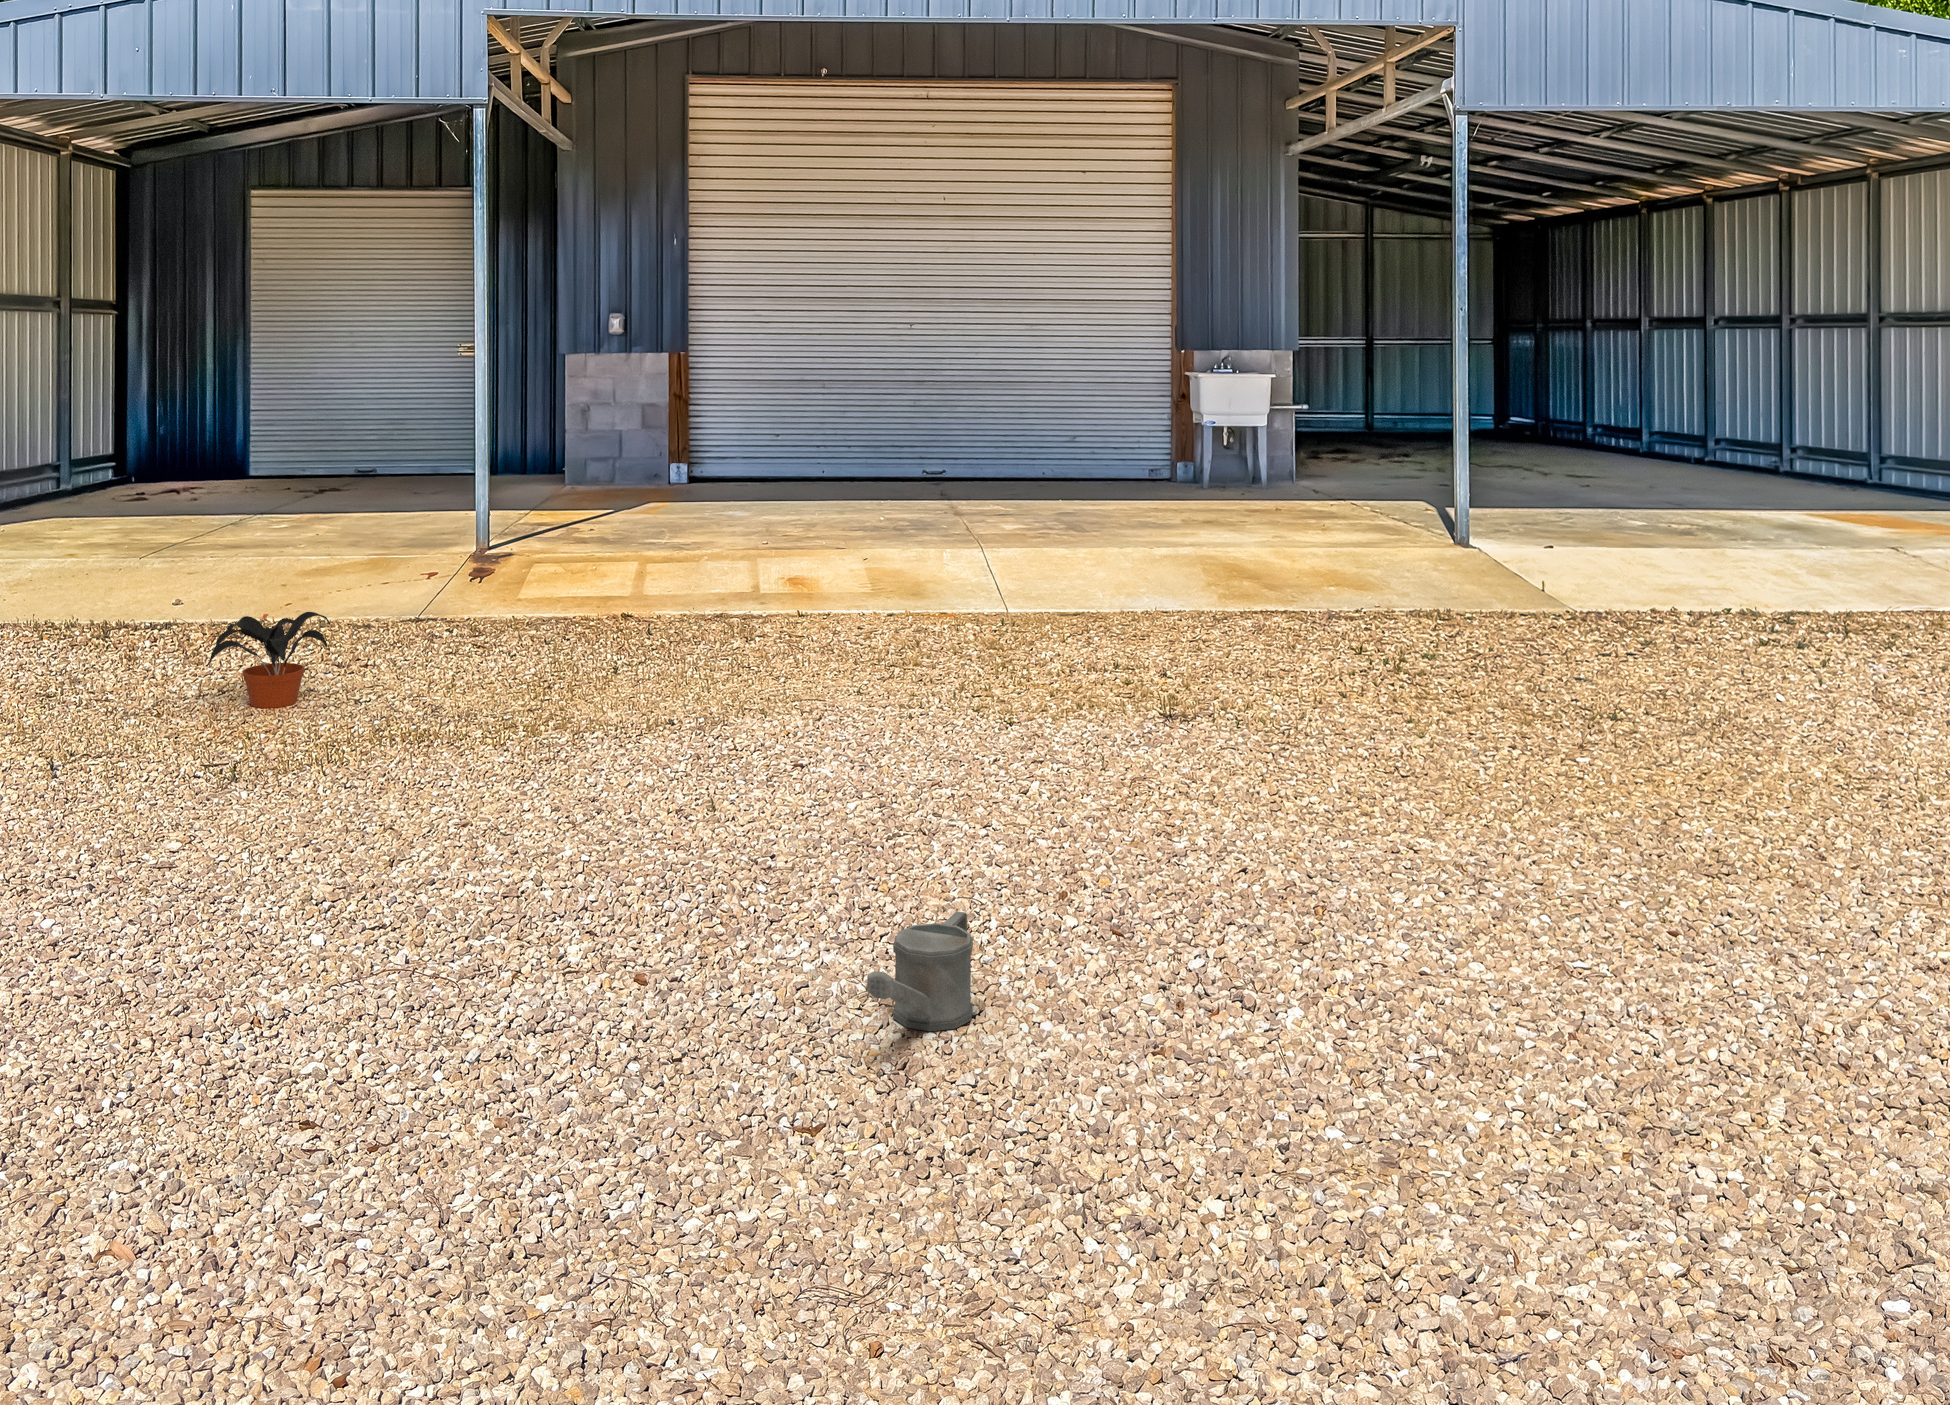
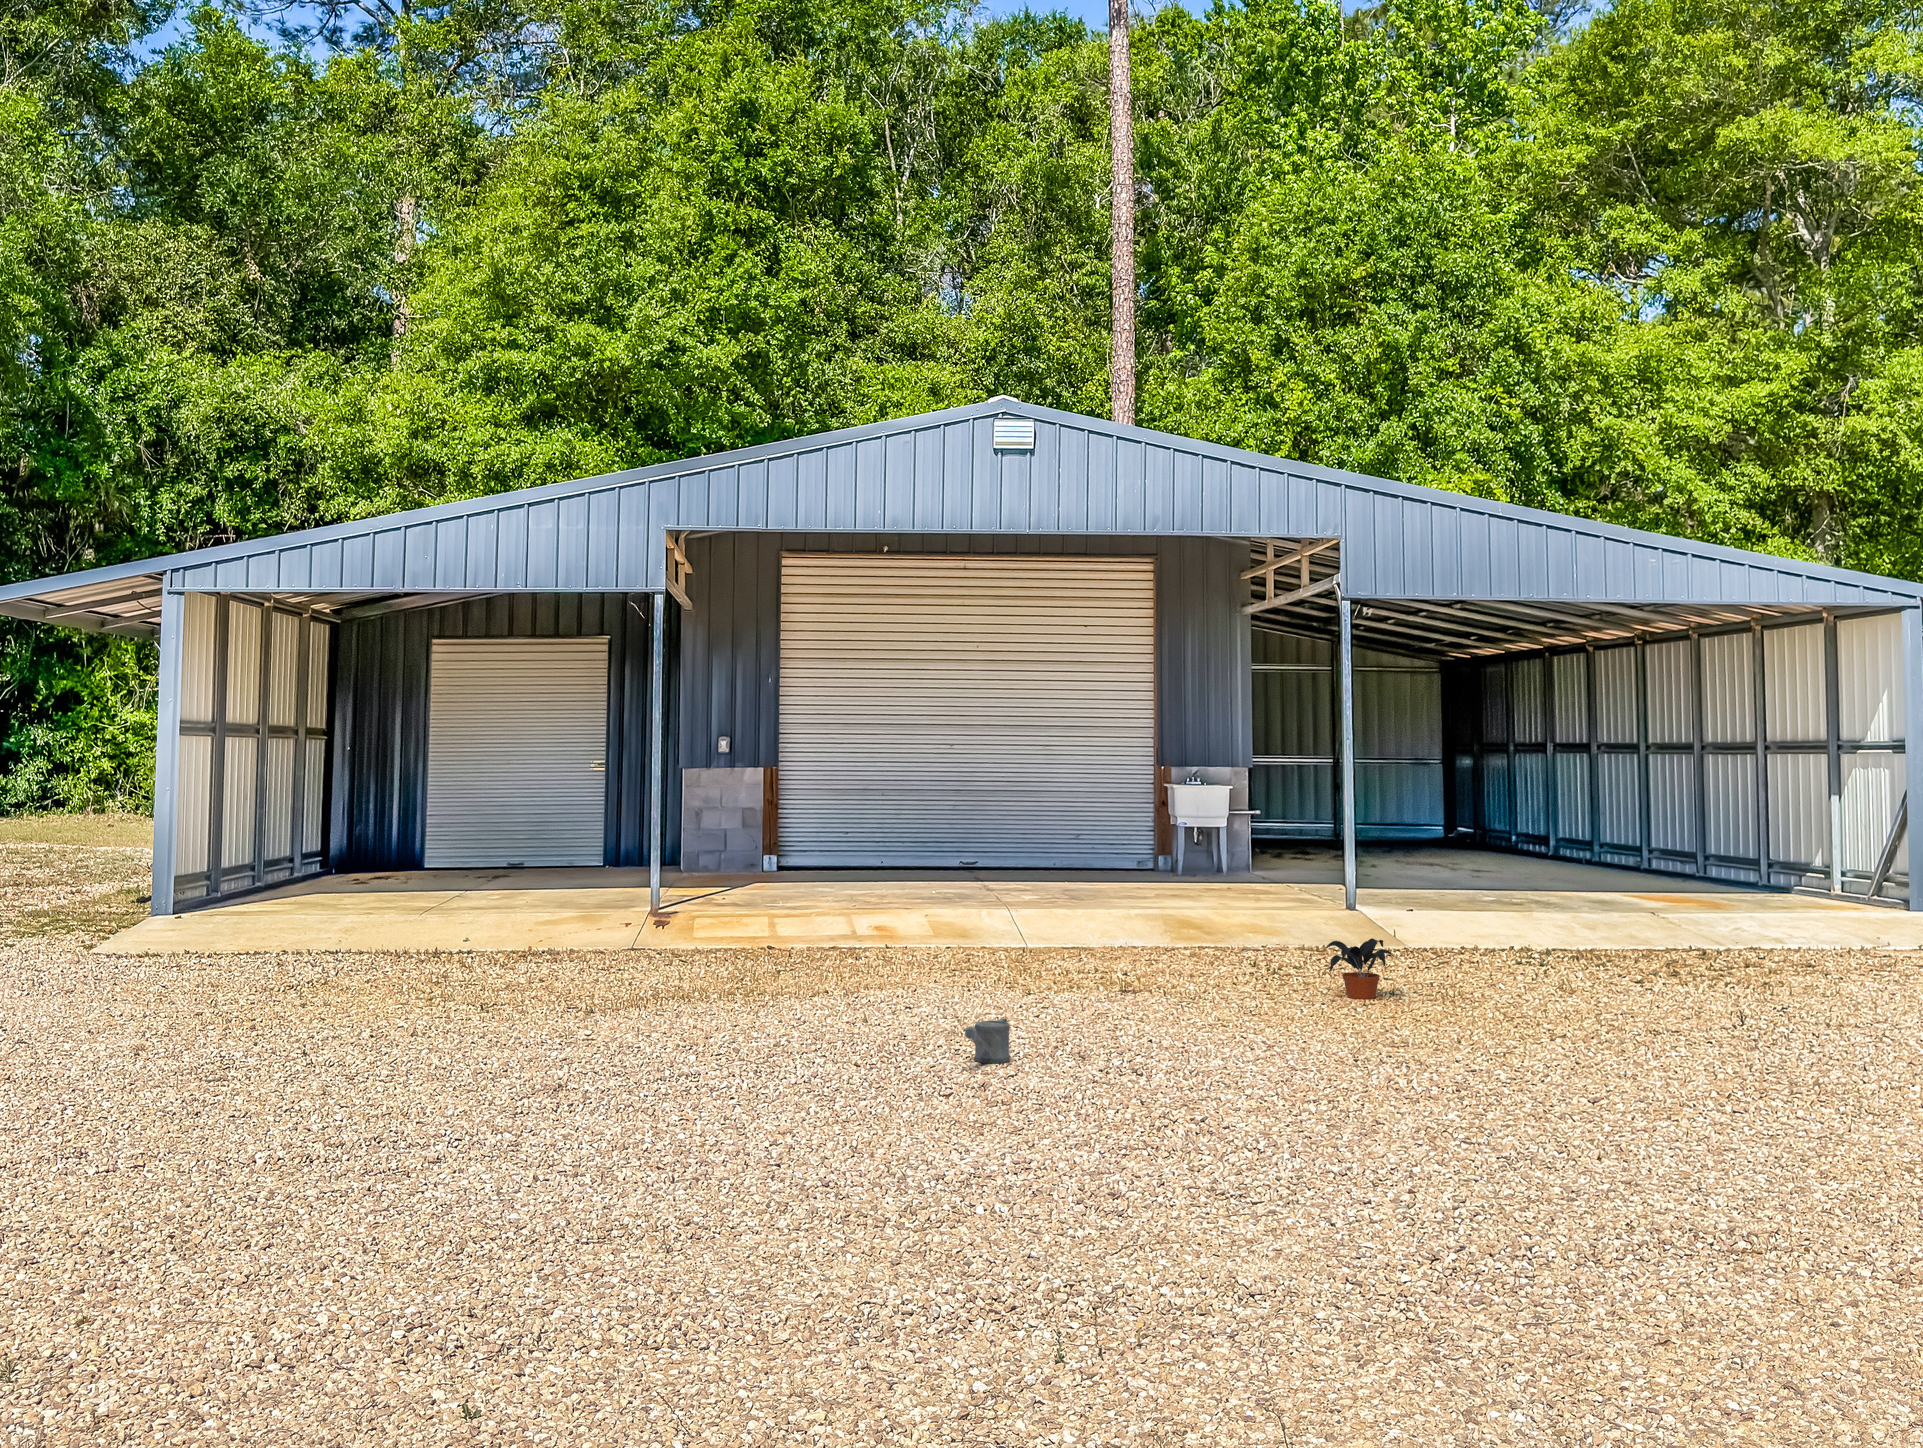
potted plant: present [209,612,330,708] -> present [1325,938,1394,999]

